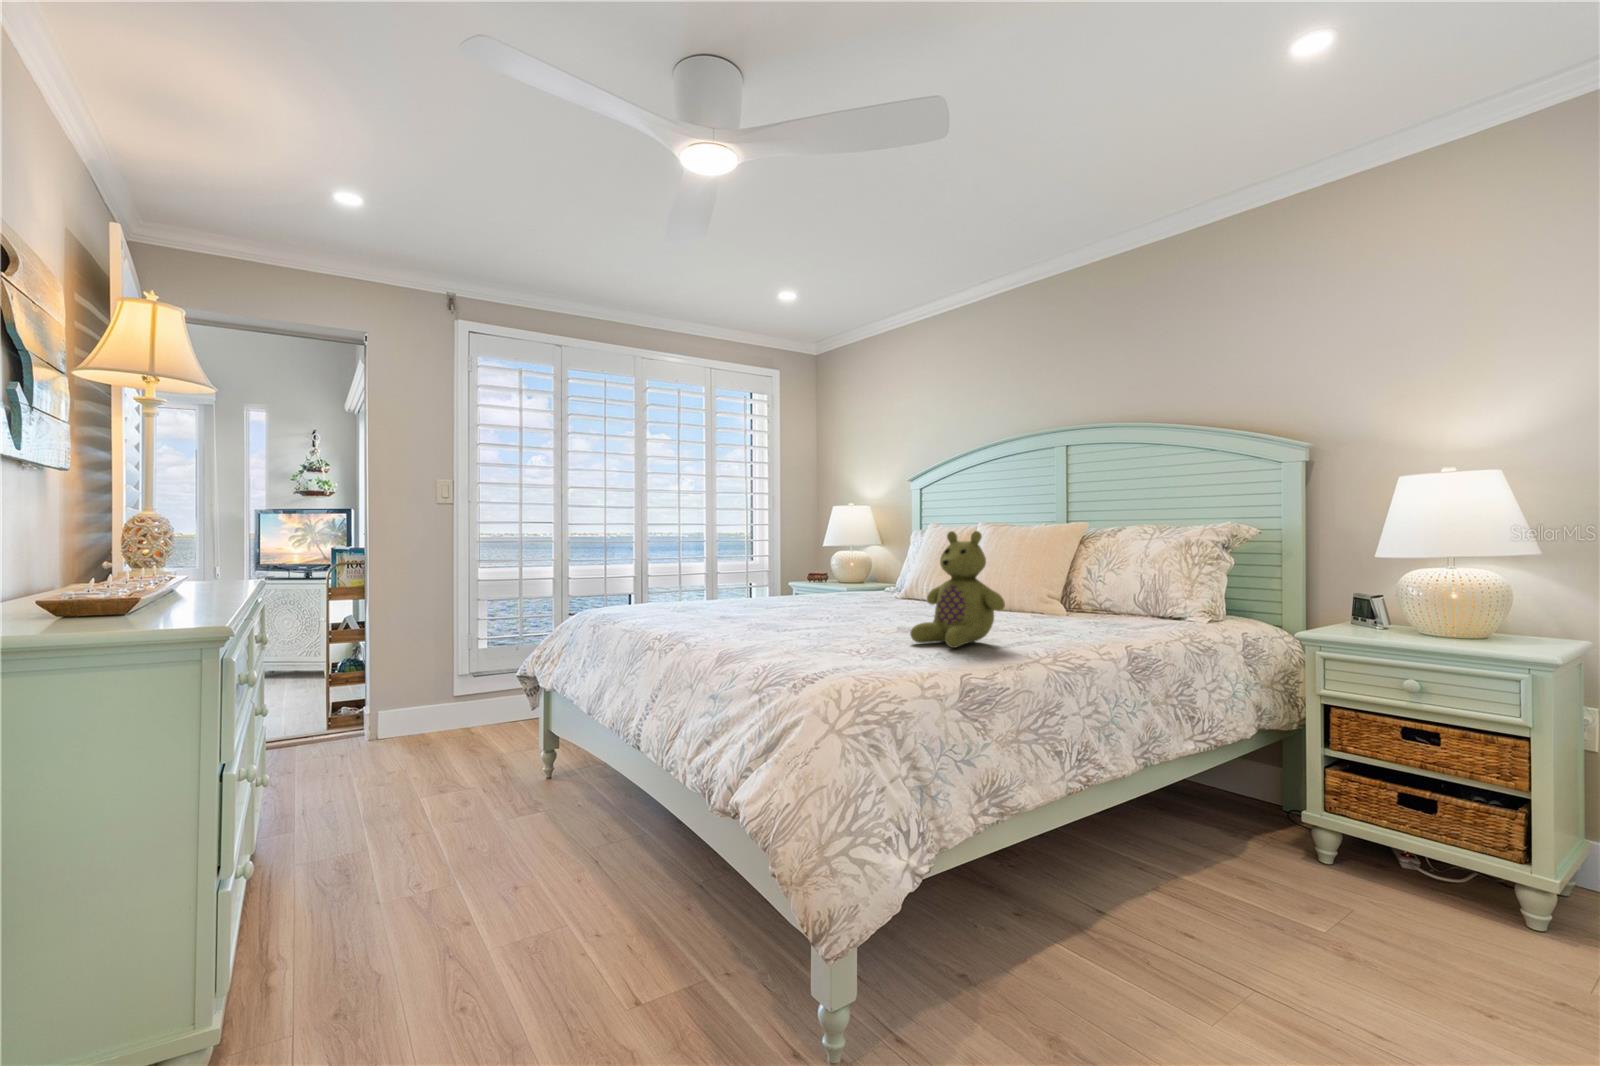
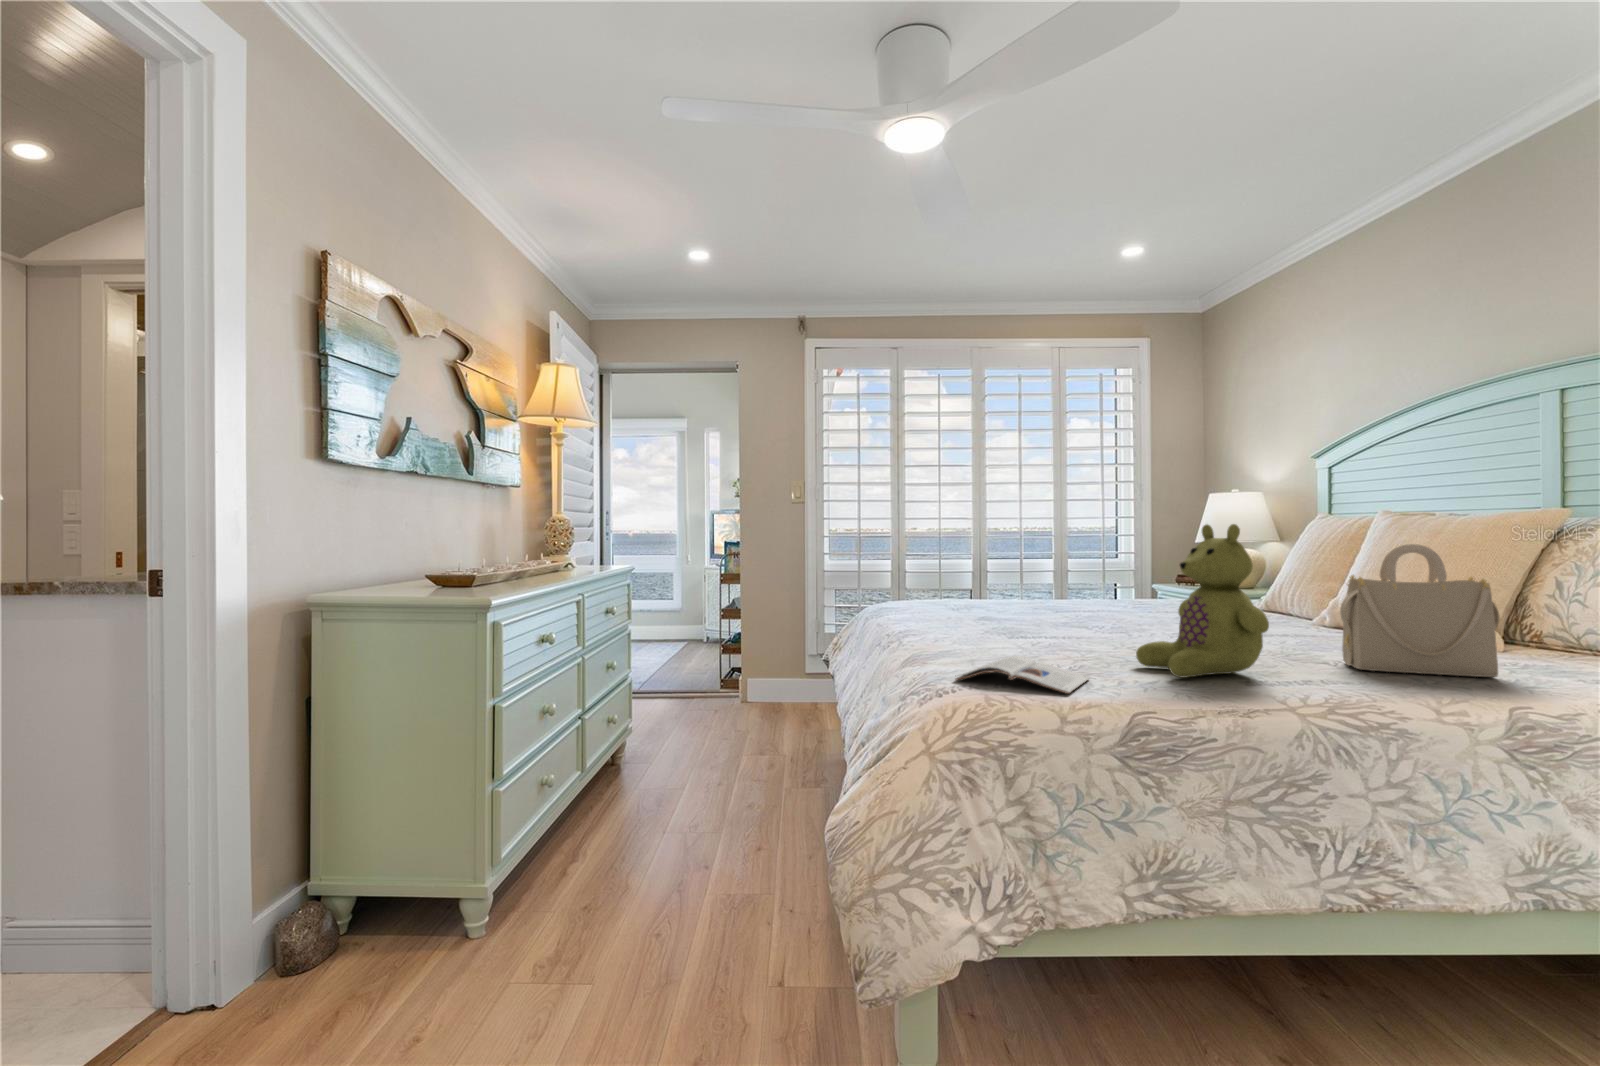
handbag: none [1012,545,1095,632] -> present [1340,544,1500,677]
magazine: none [814,643,914,668] -> present [956,656,1089,694]

